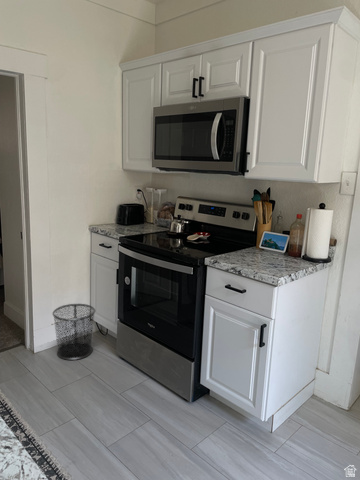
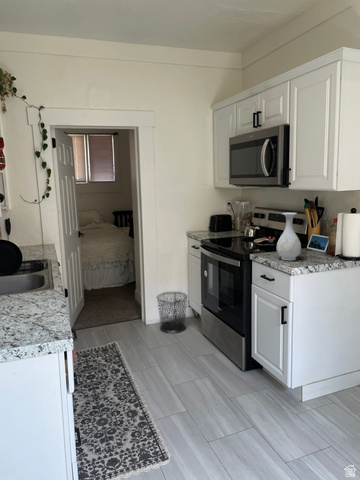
vase: none [244,207,274,266] -> present [277,213,301,261]

